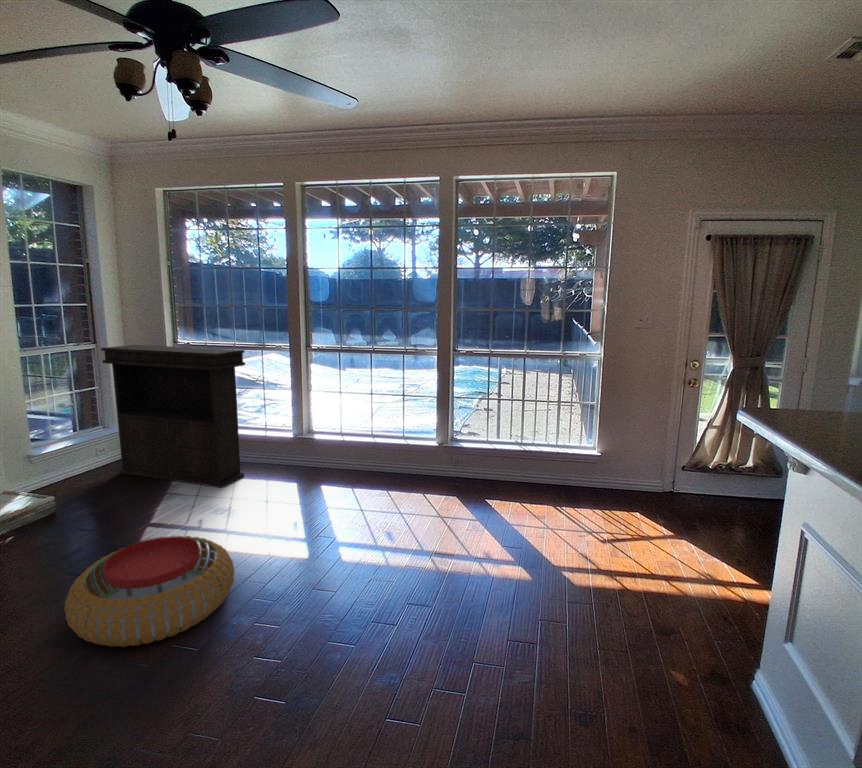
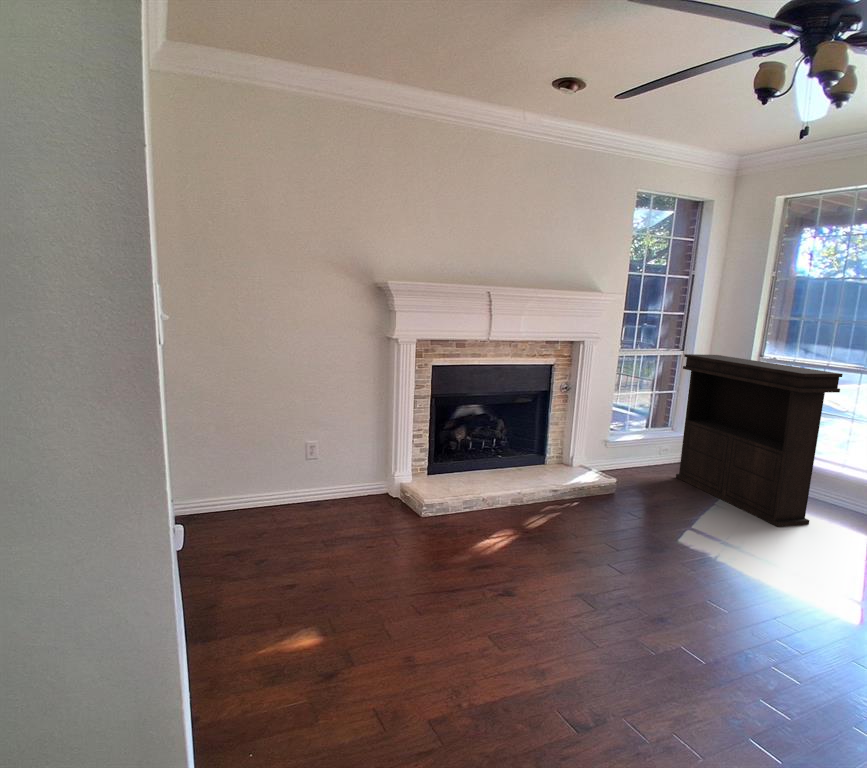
pouf: present [65,536,234,647] -> none [609,540,769,644]

